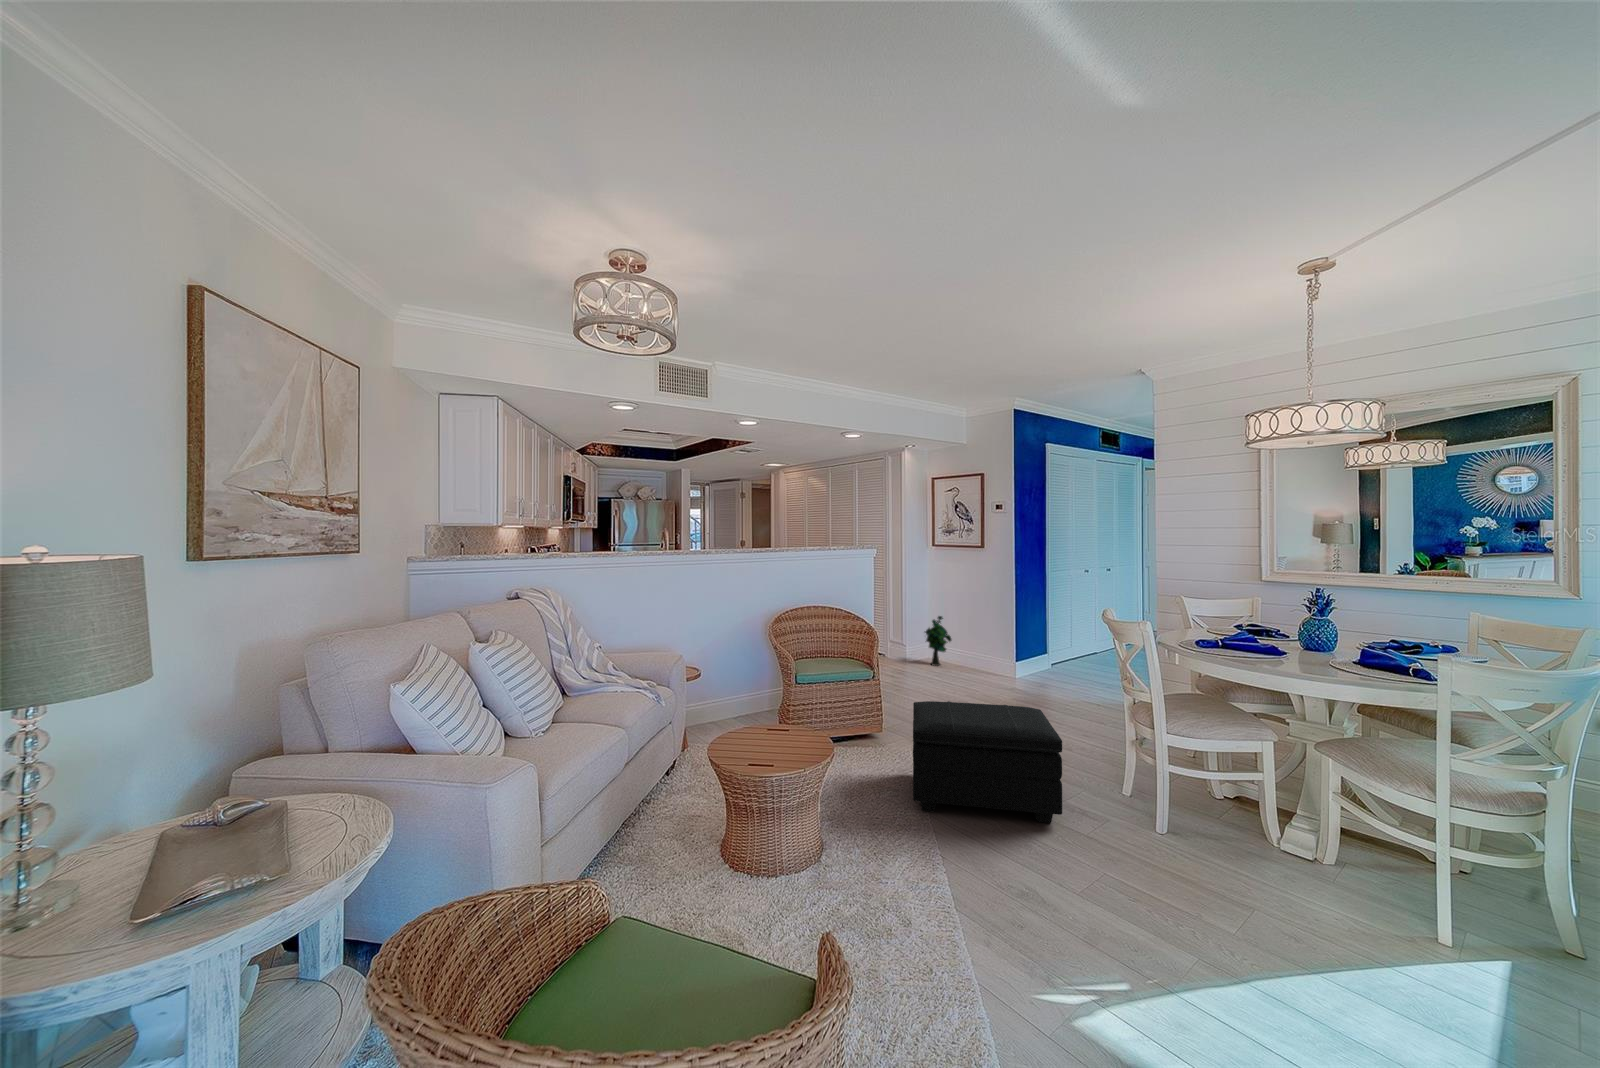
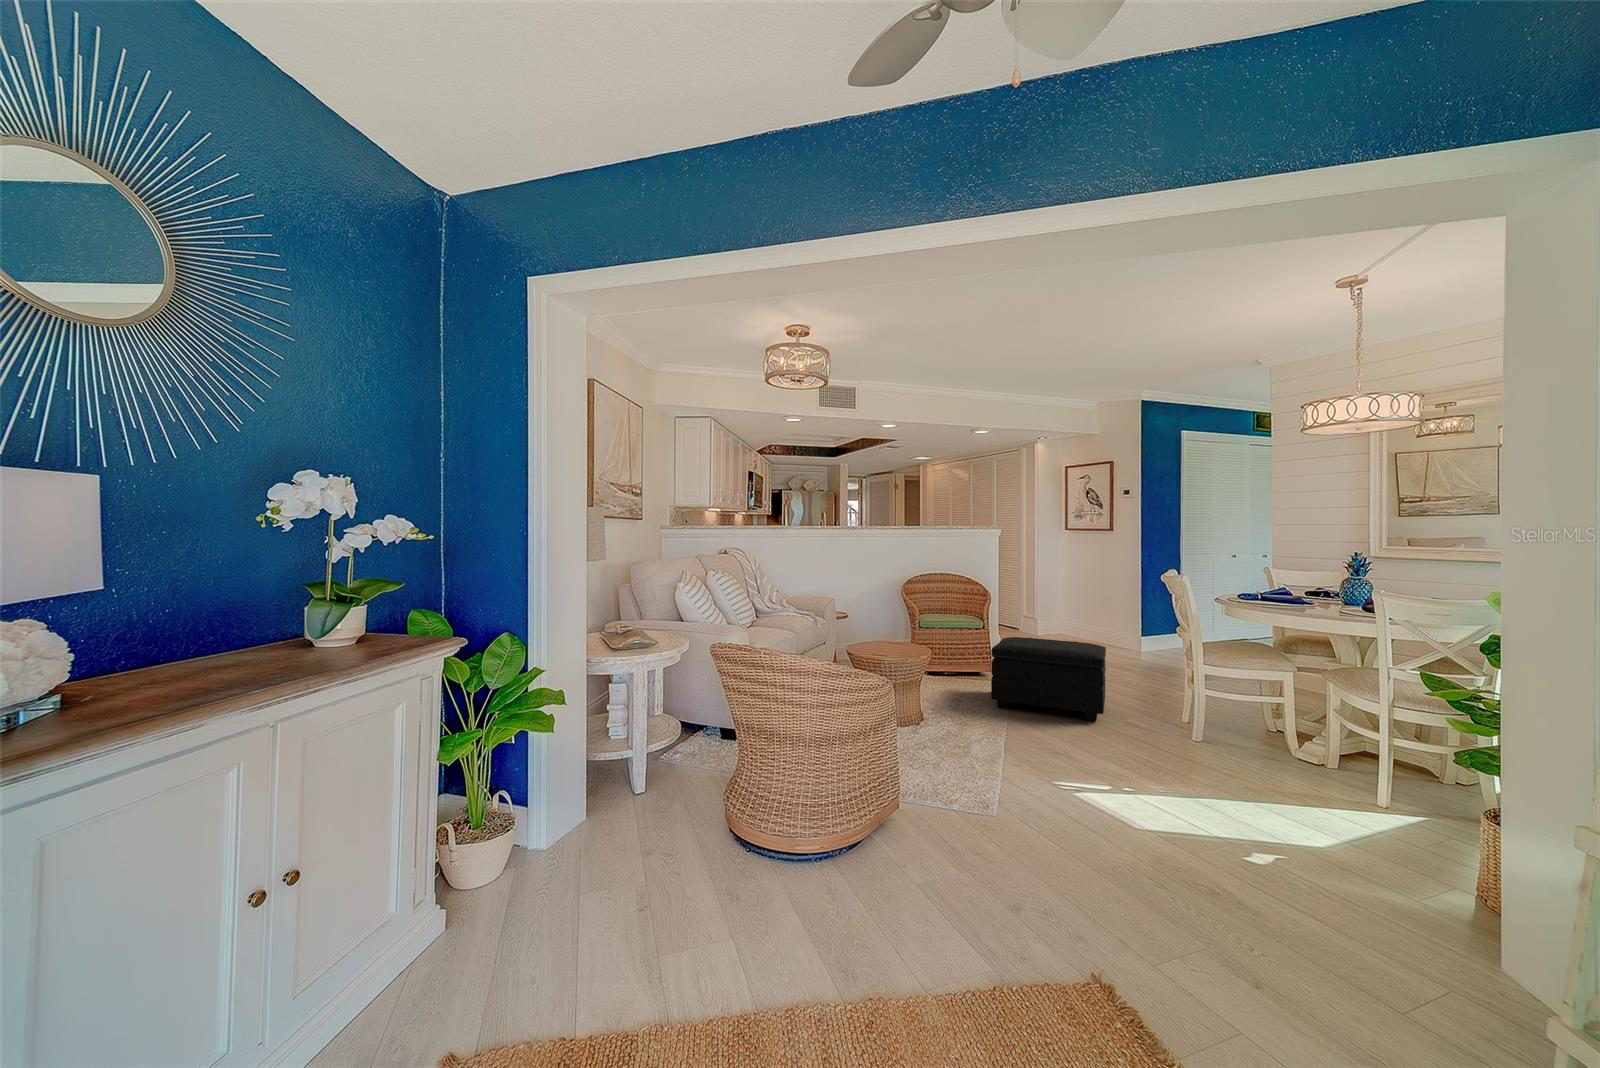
decorative plant: present [925,616,951,666] -> none [1054,594,1082,640]

